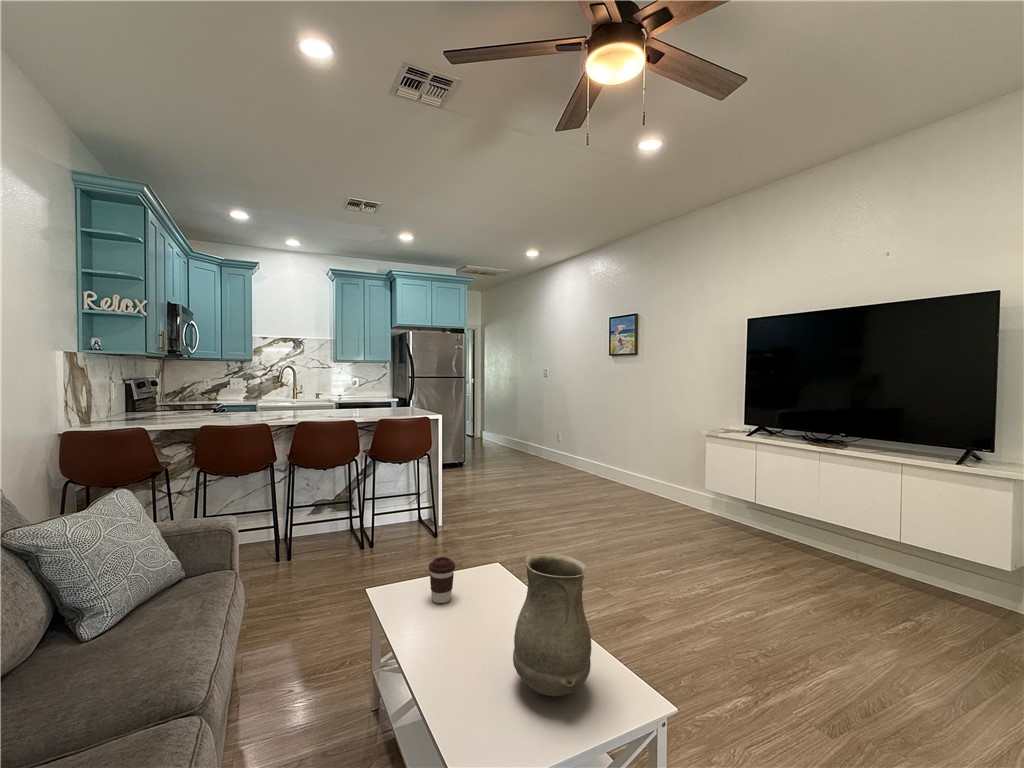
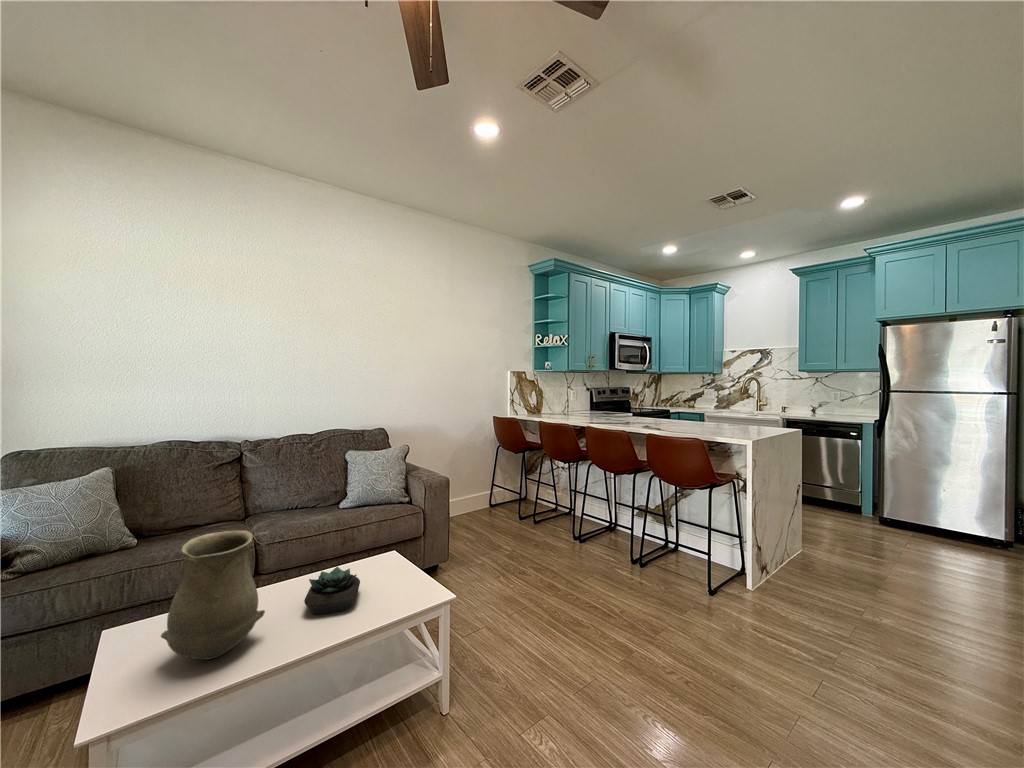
coffee cup: present [429,557,455,603] -> none [374,539,399,581]
succulent plant: none [454,586,508,638] -> present [304,567,360,614]

